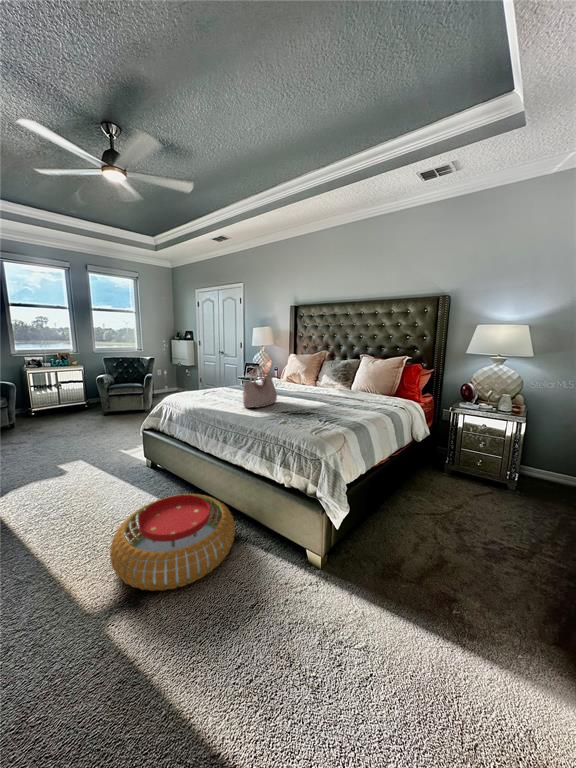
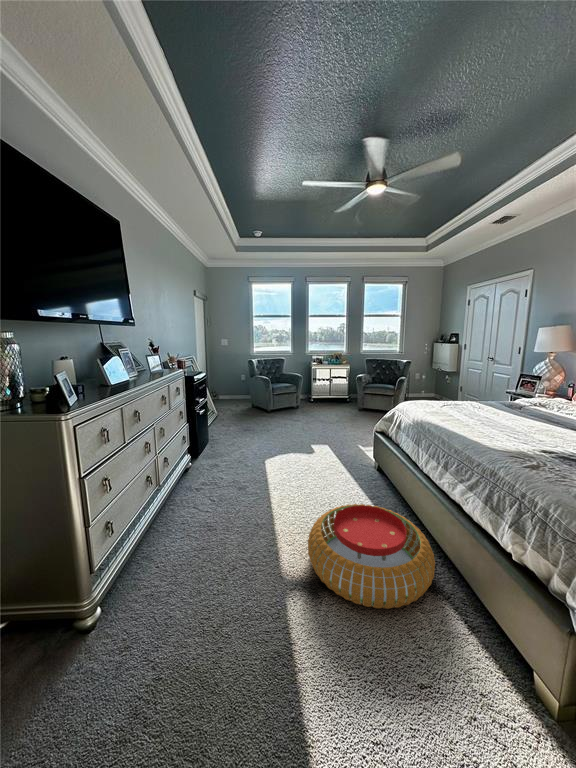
handbag: present [243,366,277,408] -> none [484,379,546,437]

